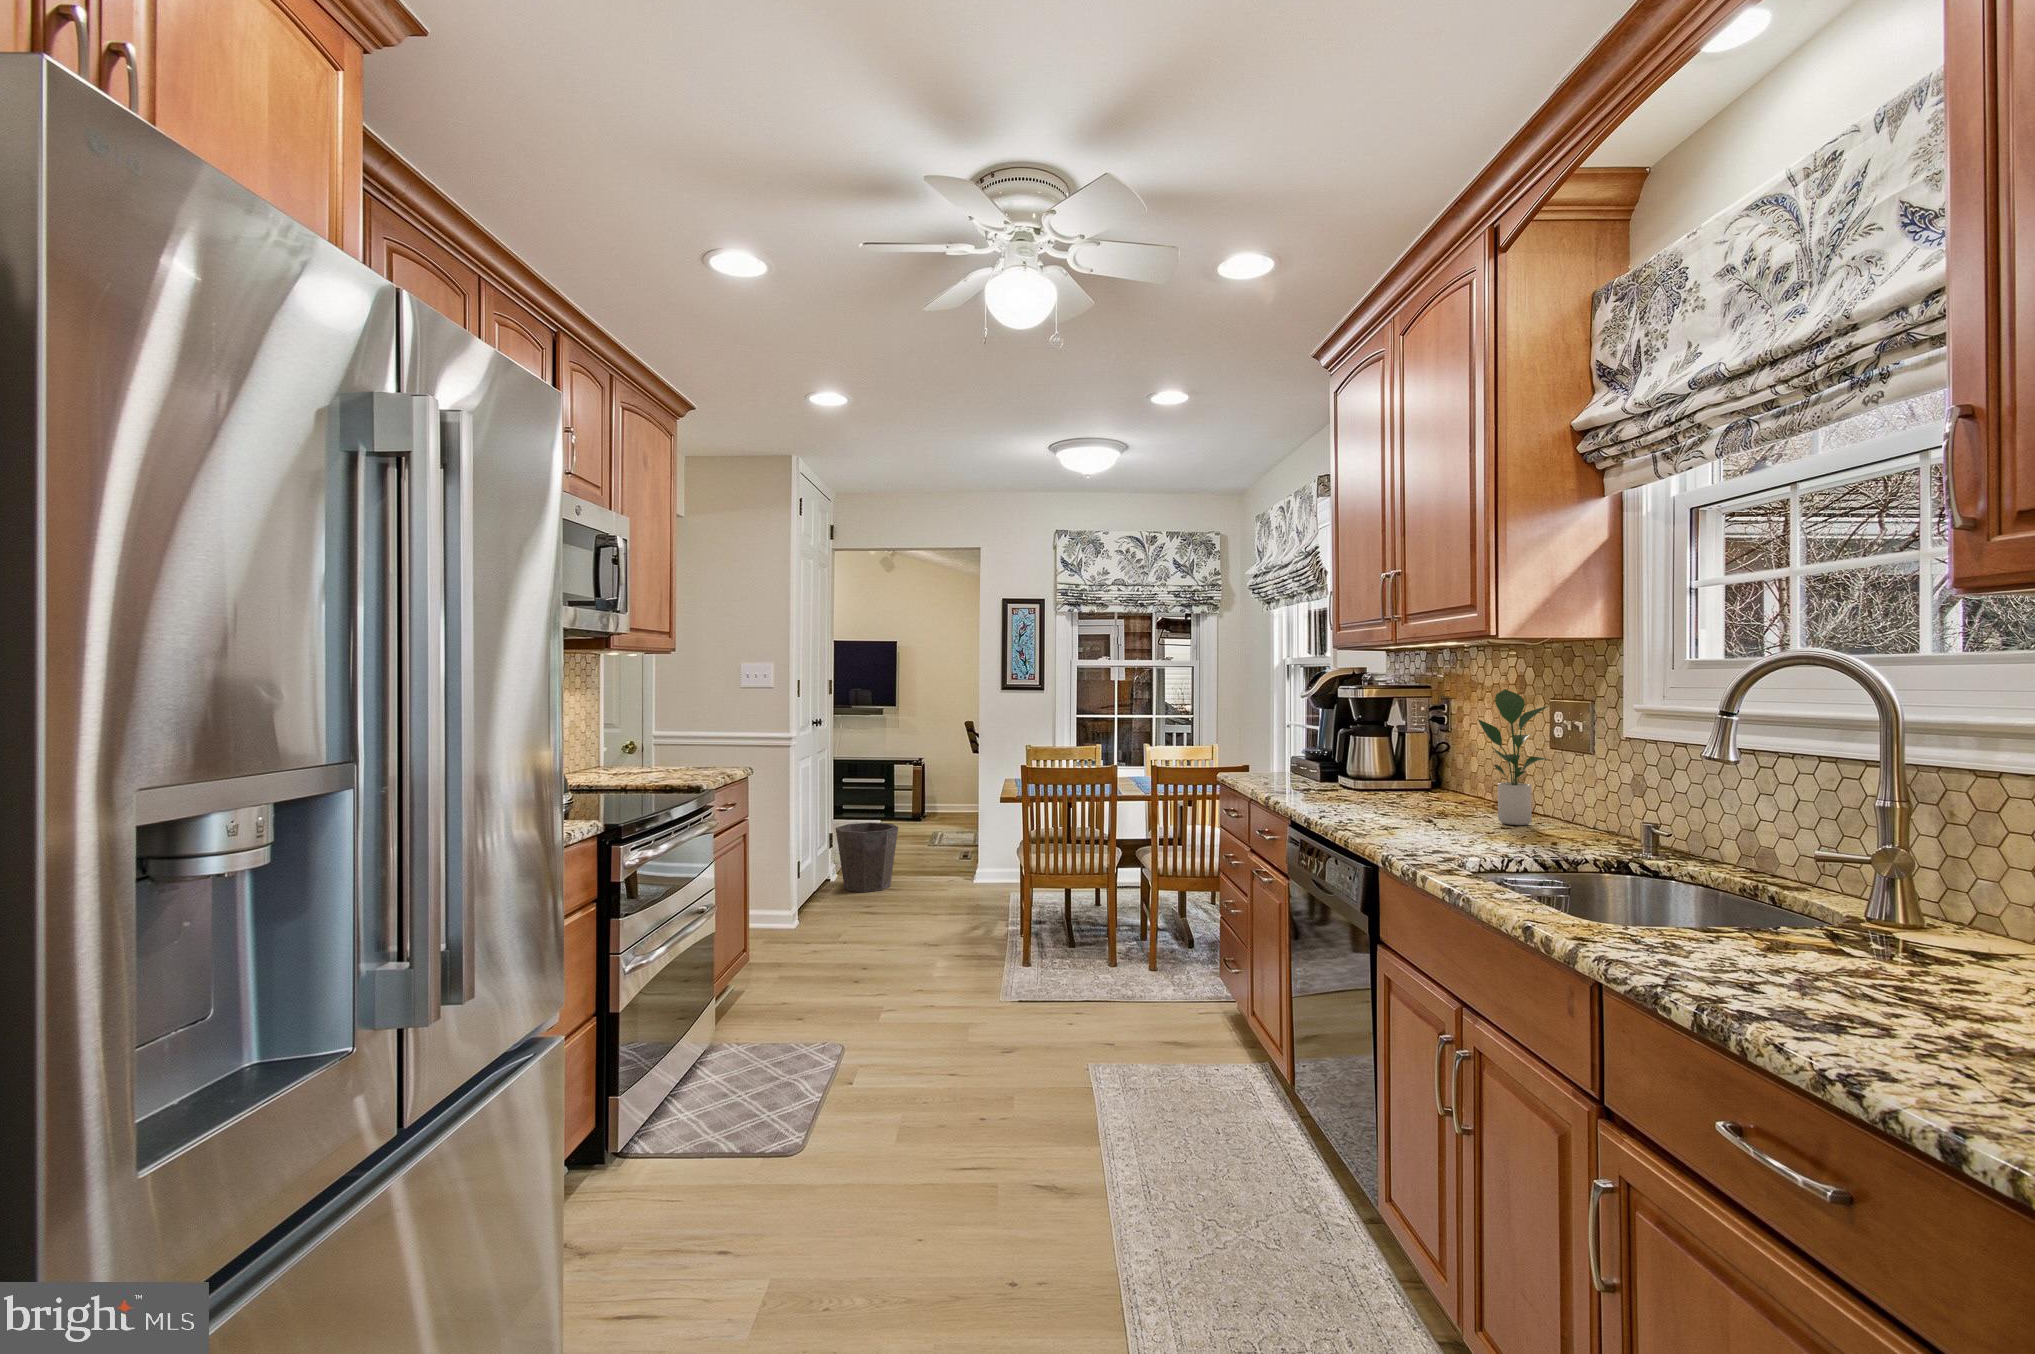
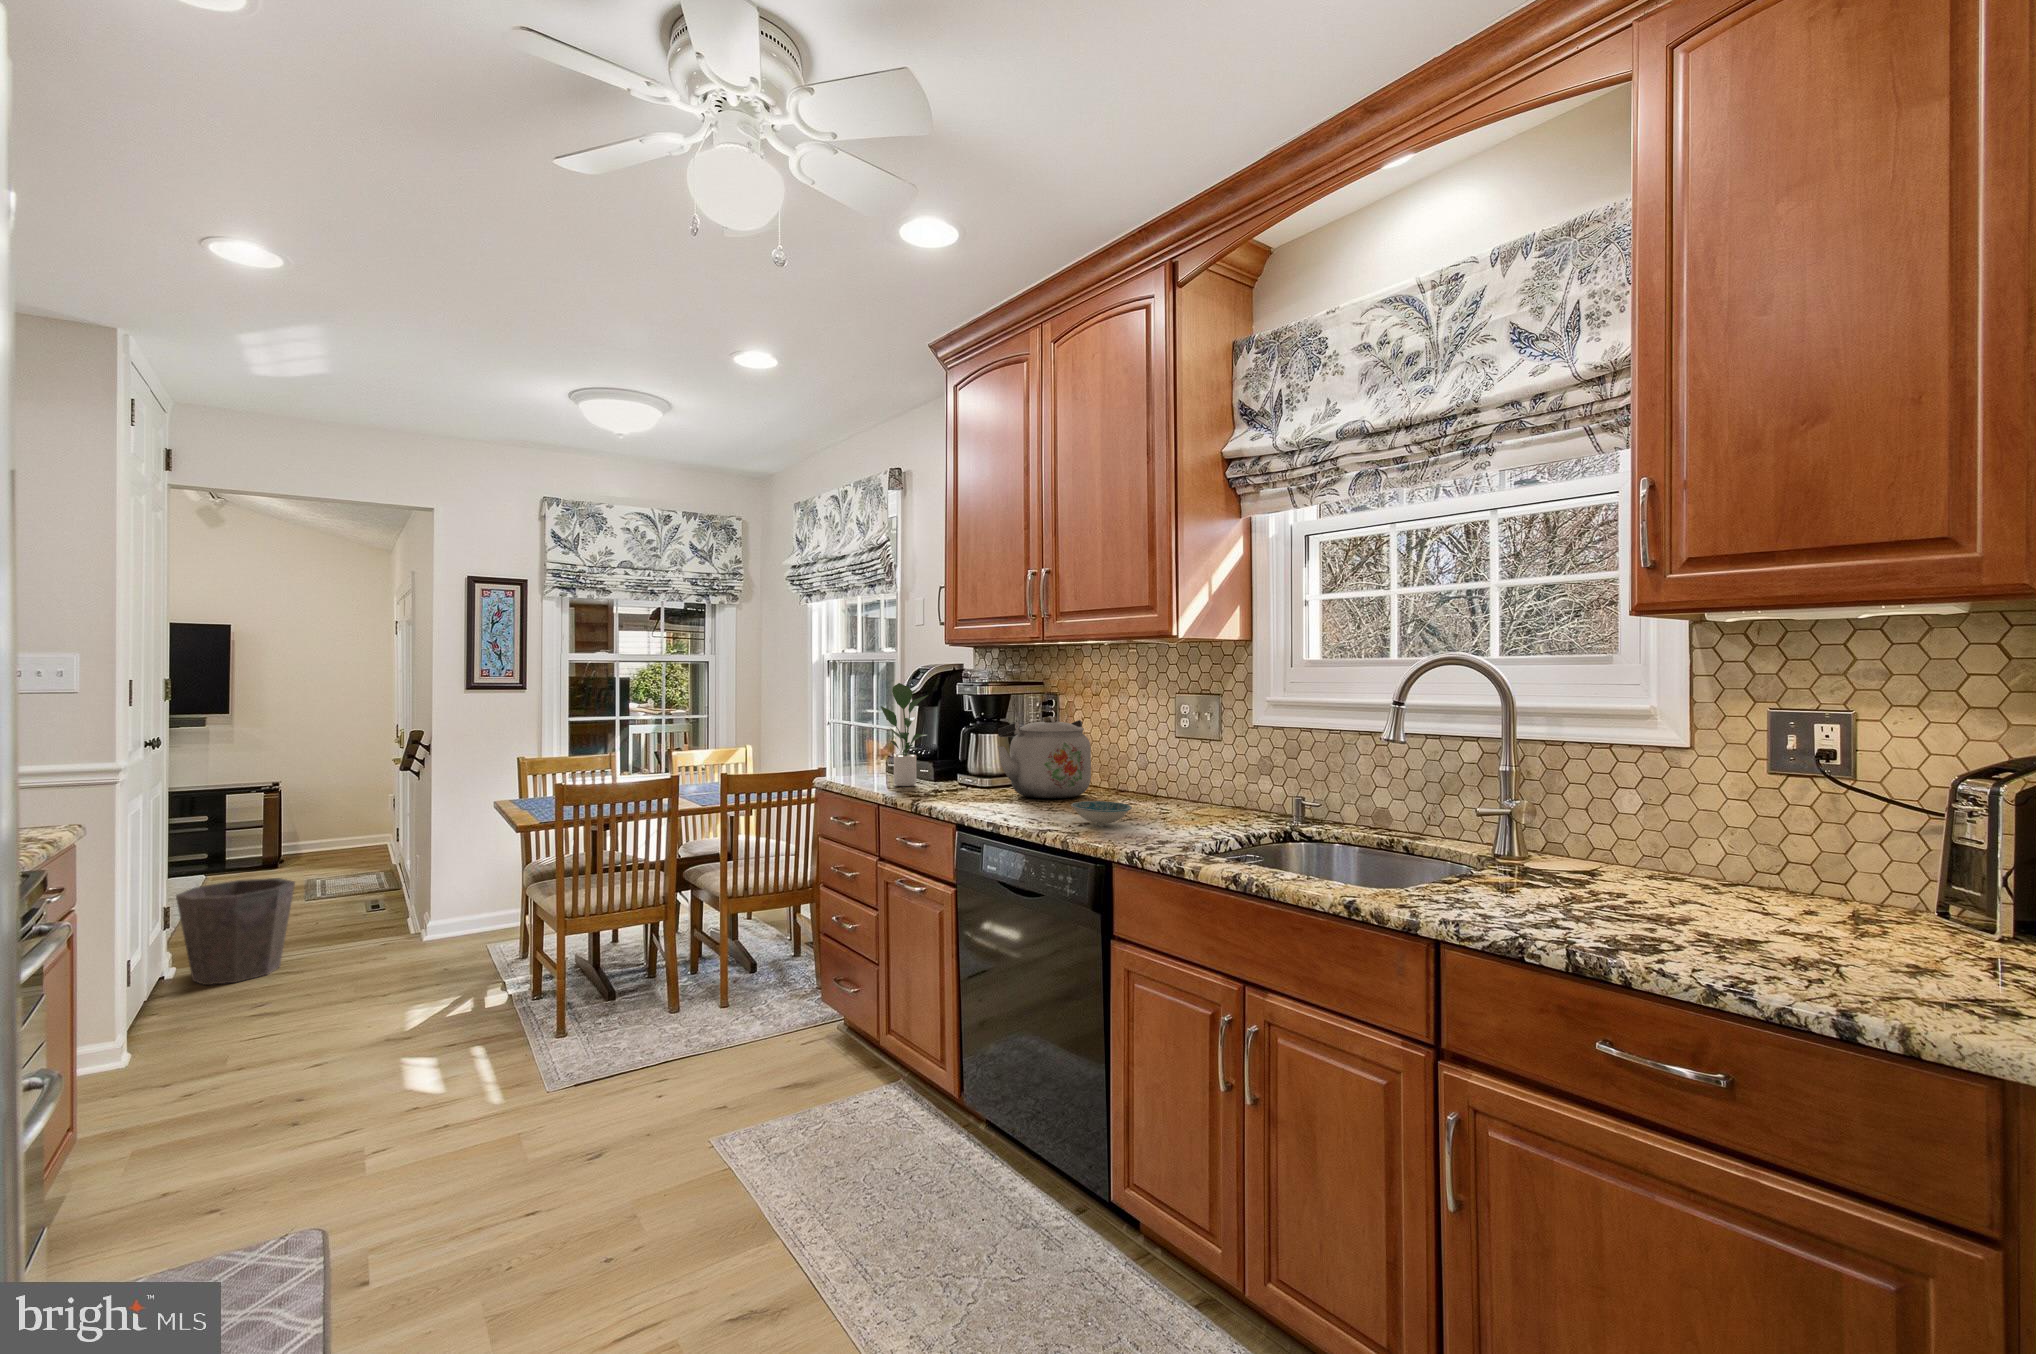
potted plant: present [1478,689,1548,825] -> present [881,683,927,786]
kettle: none [1347,721,1458,807] -> present [998,716,1091,798]
ceramic bowl: none [1371,809,1435,835] -> present [1071,801,1132,826]

